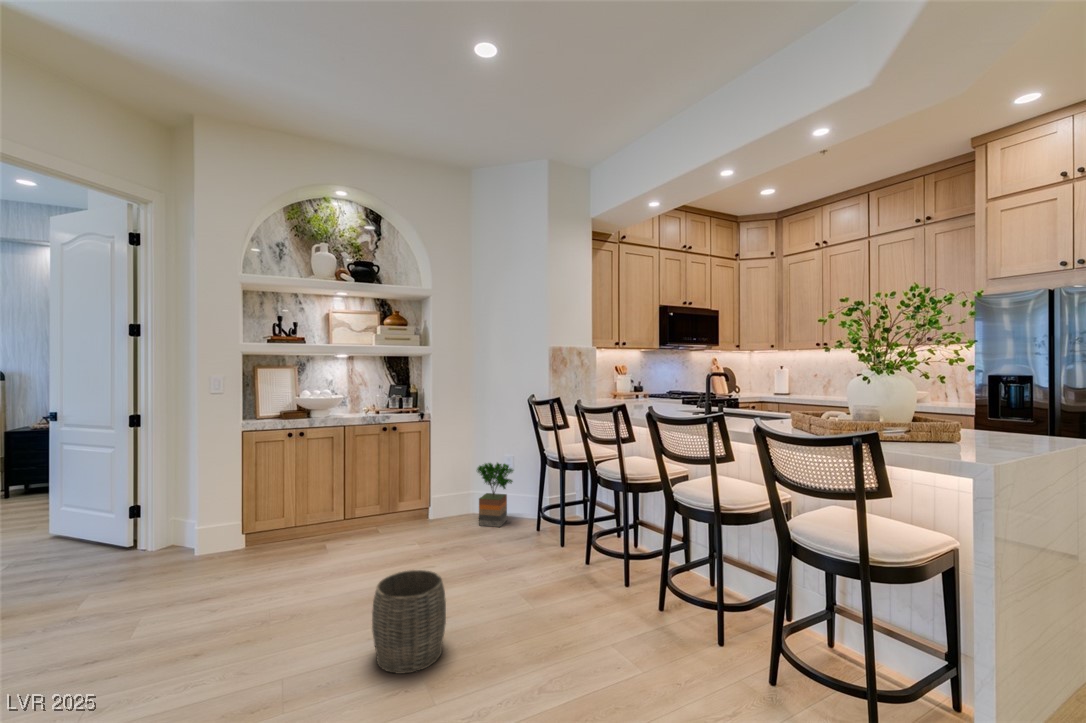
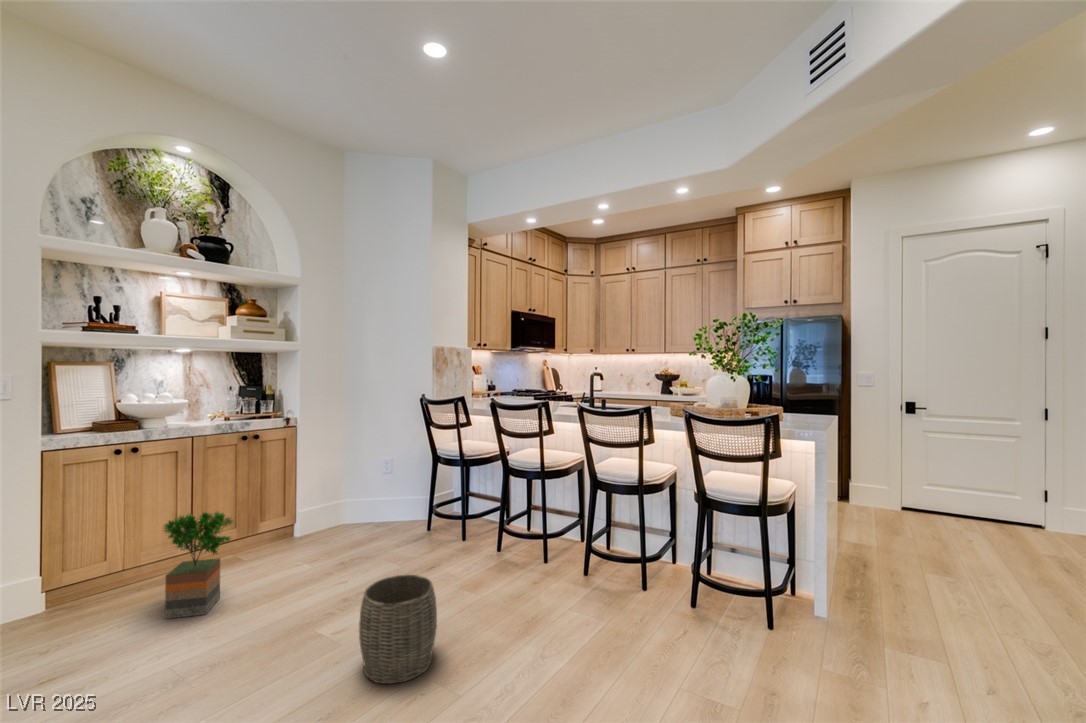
potted tree: present [477,463,513,527] -> present [164,512,233,619]

